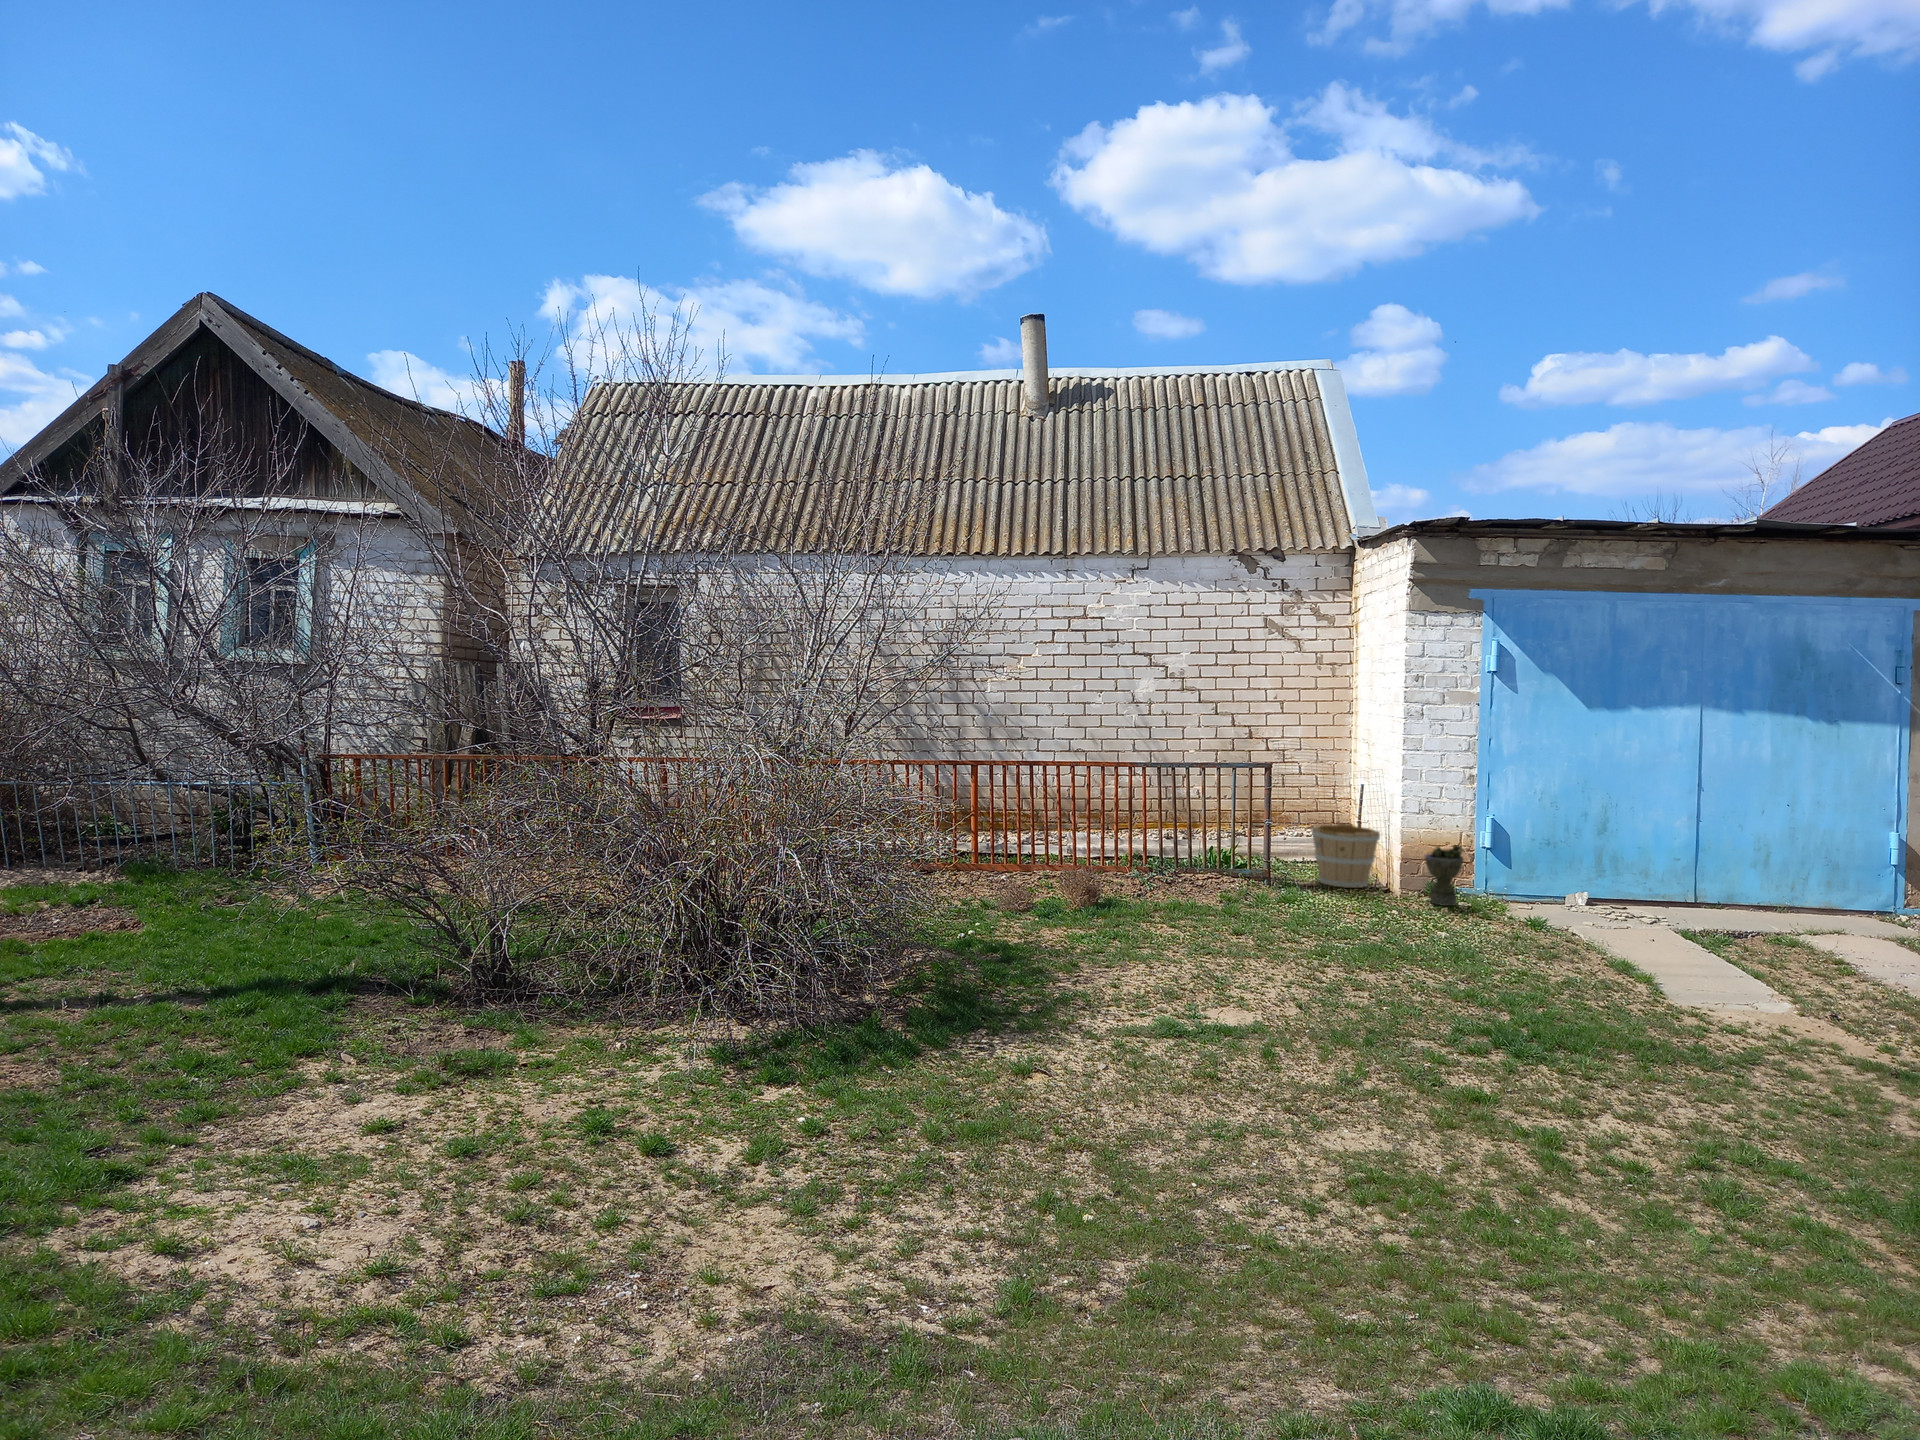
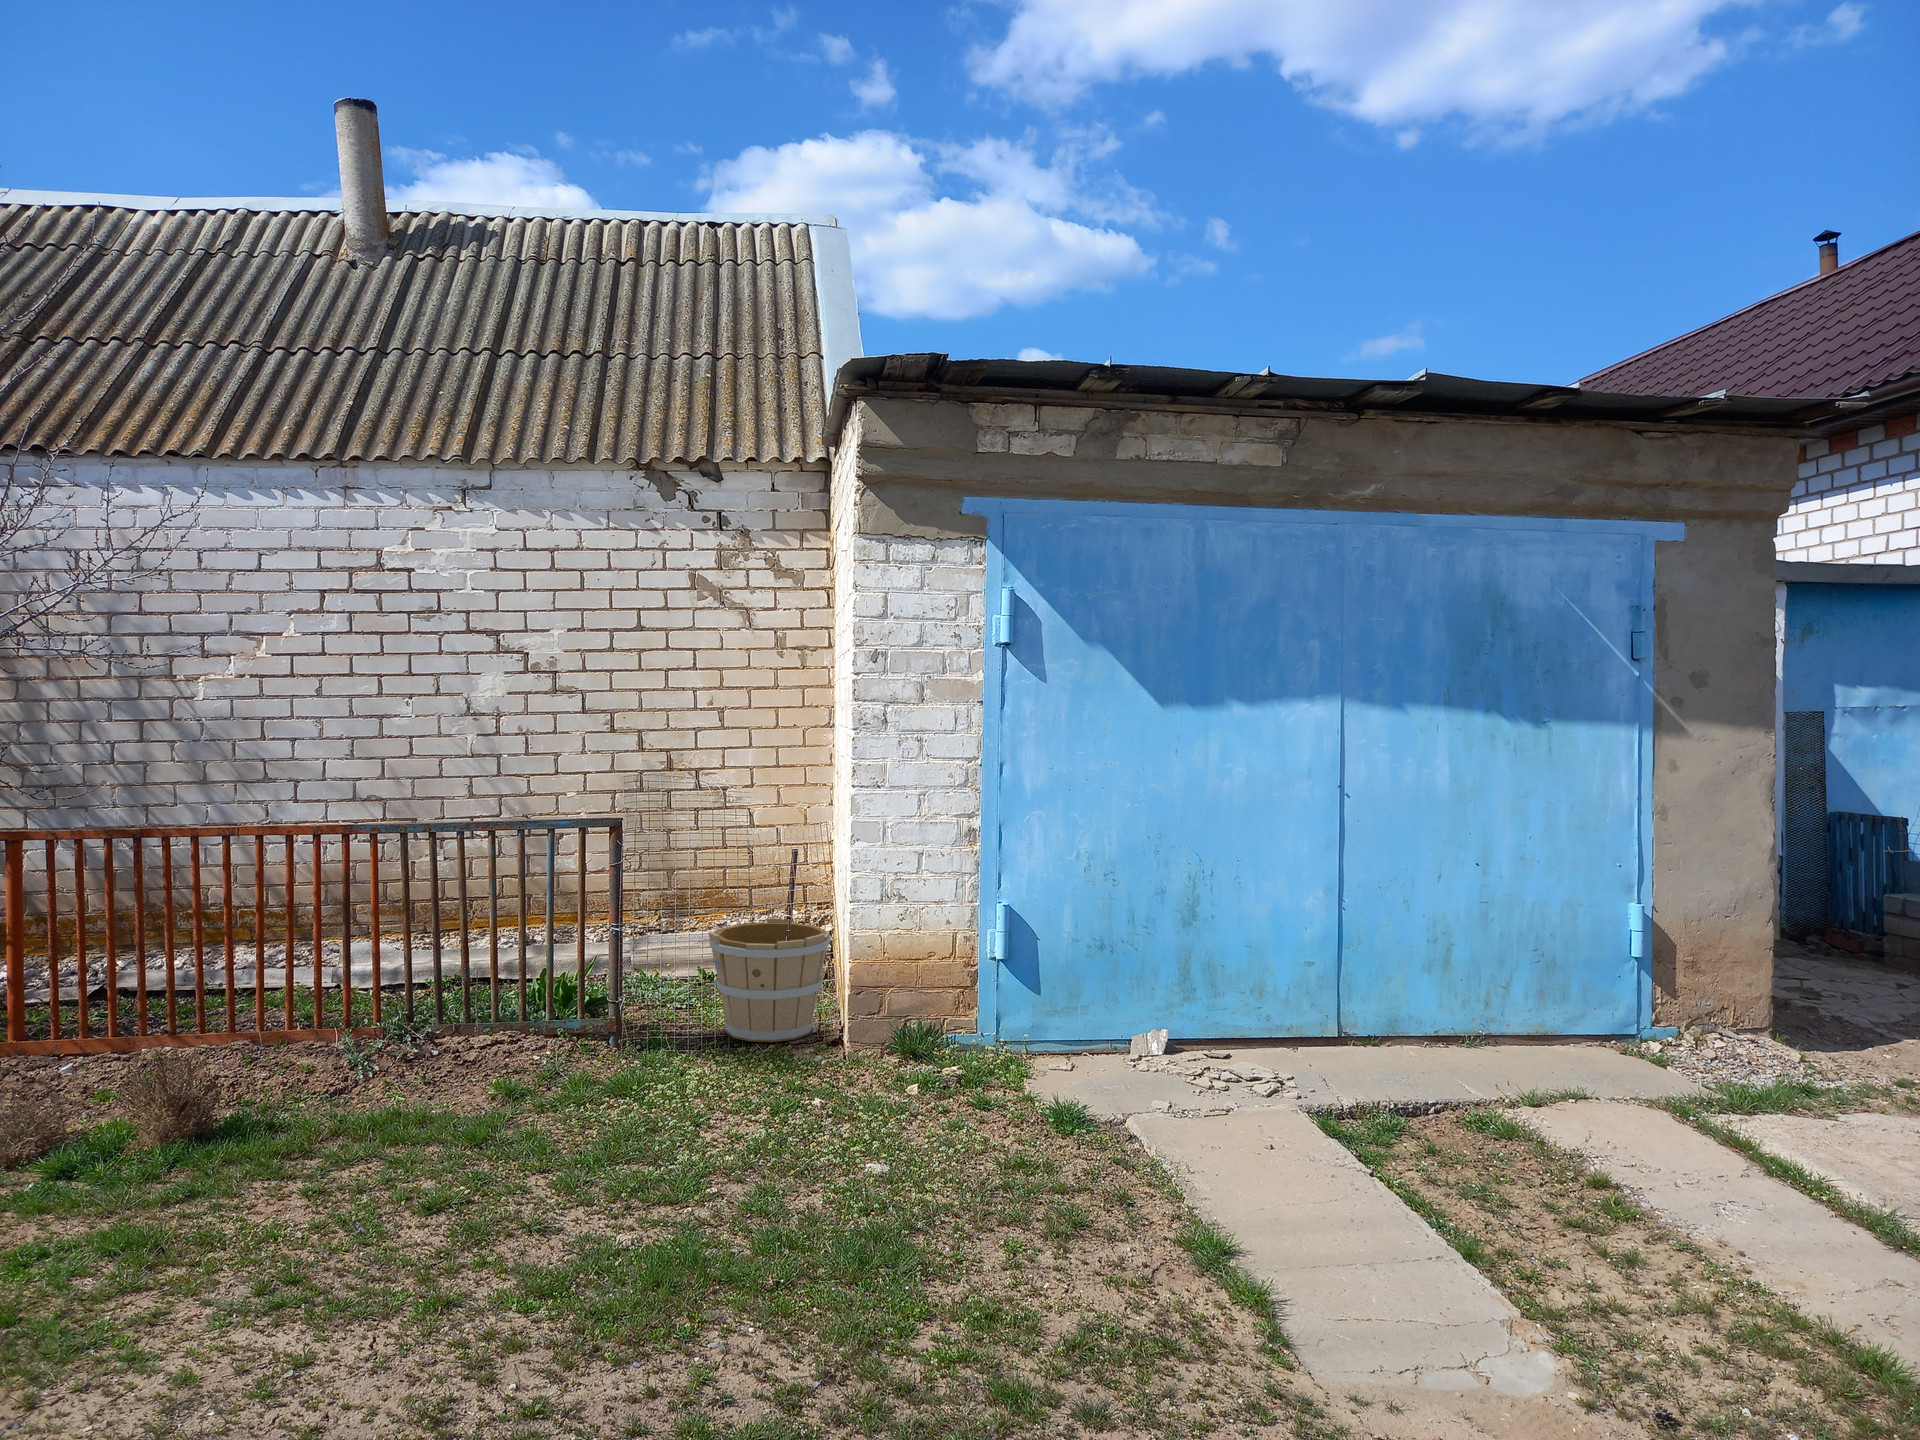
planter: present [1425,845,1465,906] -> none [892,956,959,1071]

